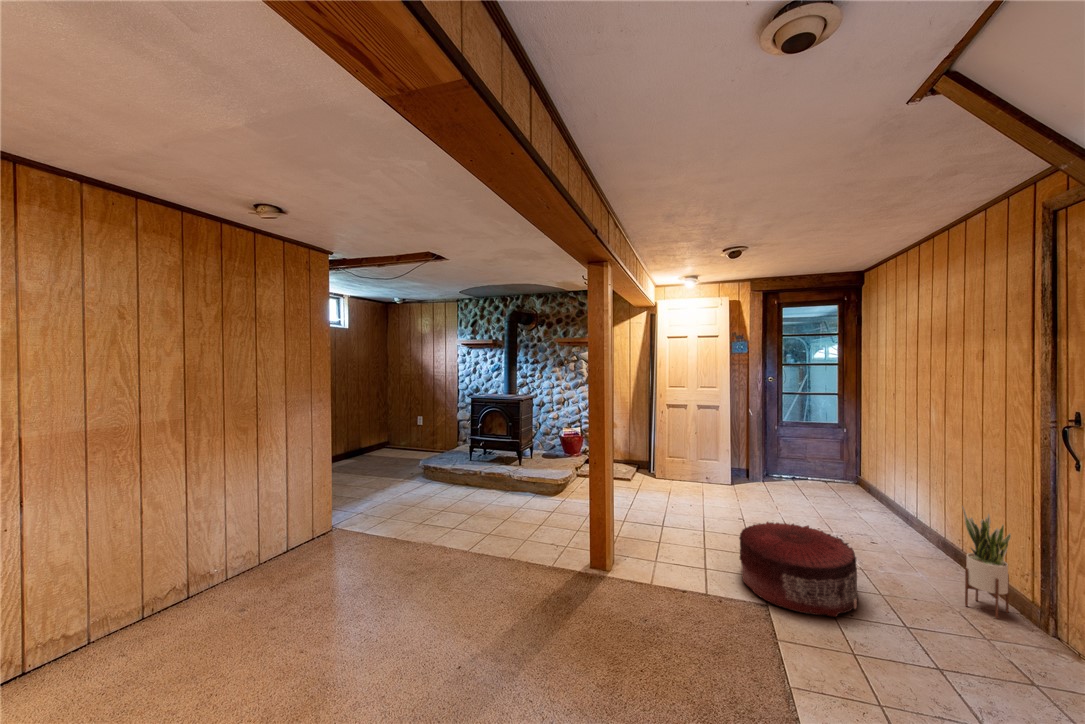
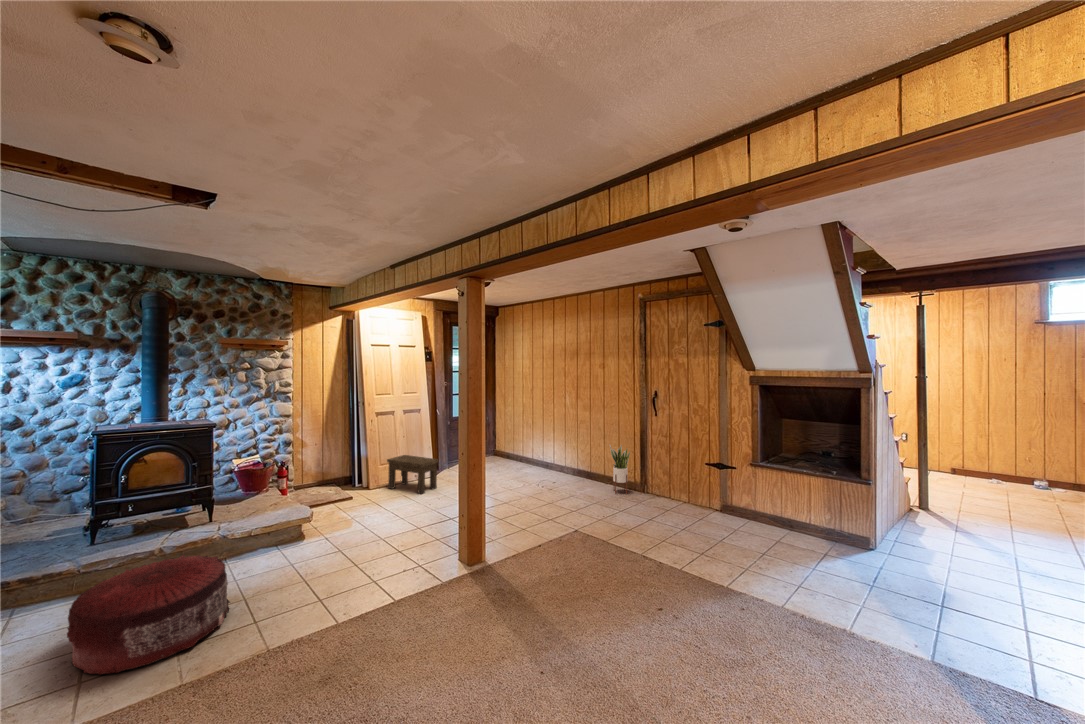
side table: none [666,452,709,496] -> present [387,455,438,494]
pouf: present [739,522,858,617] -> present [67,555,230,675]

